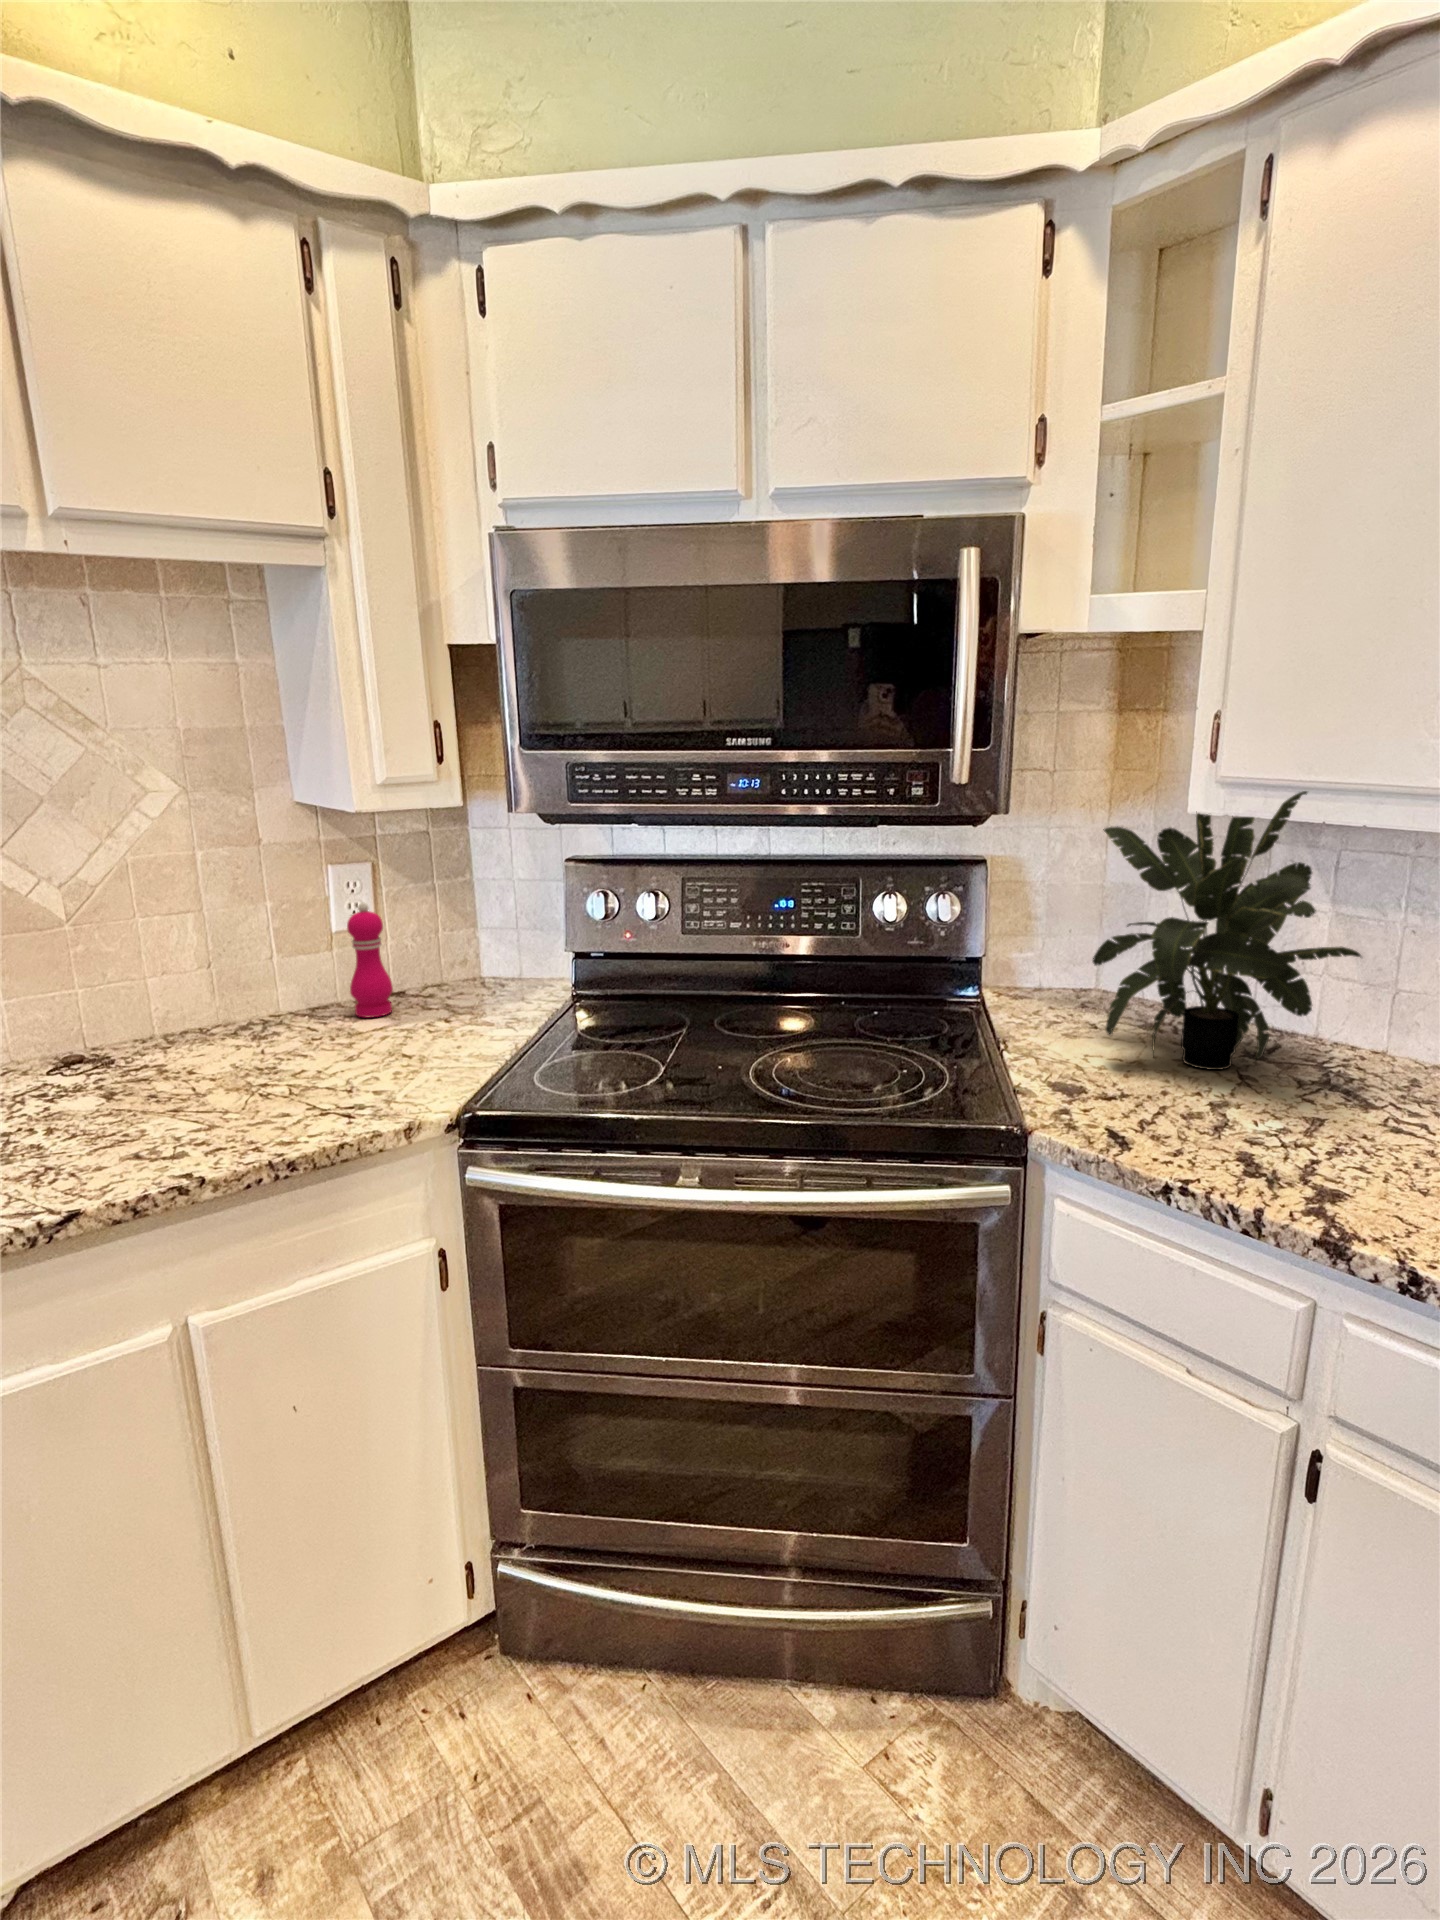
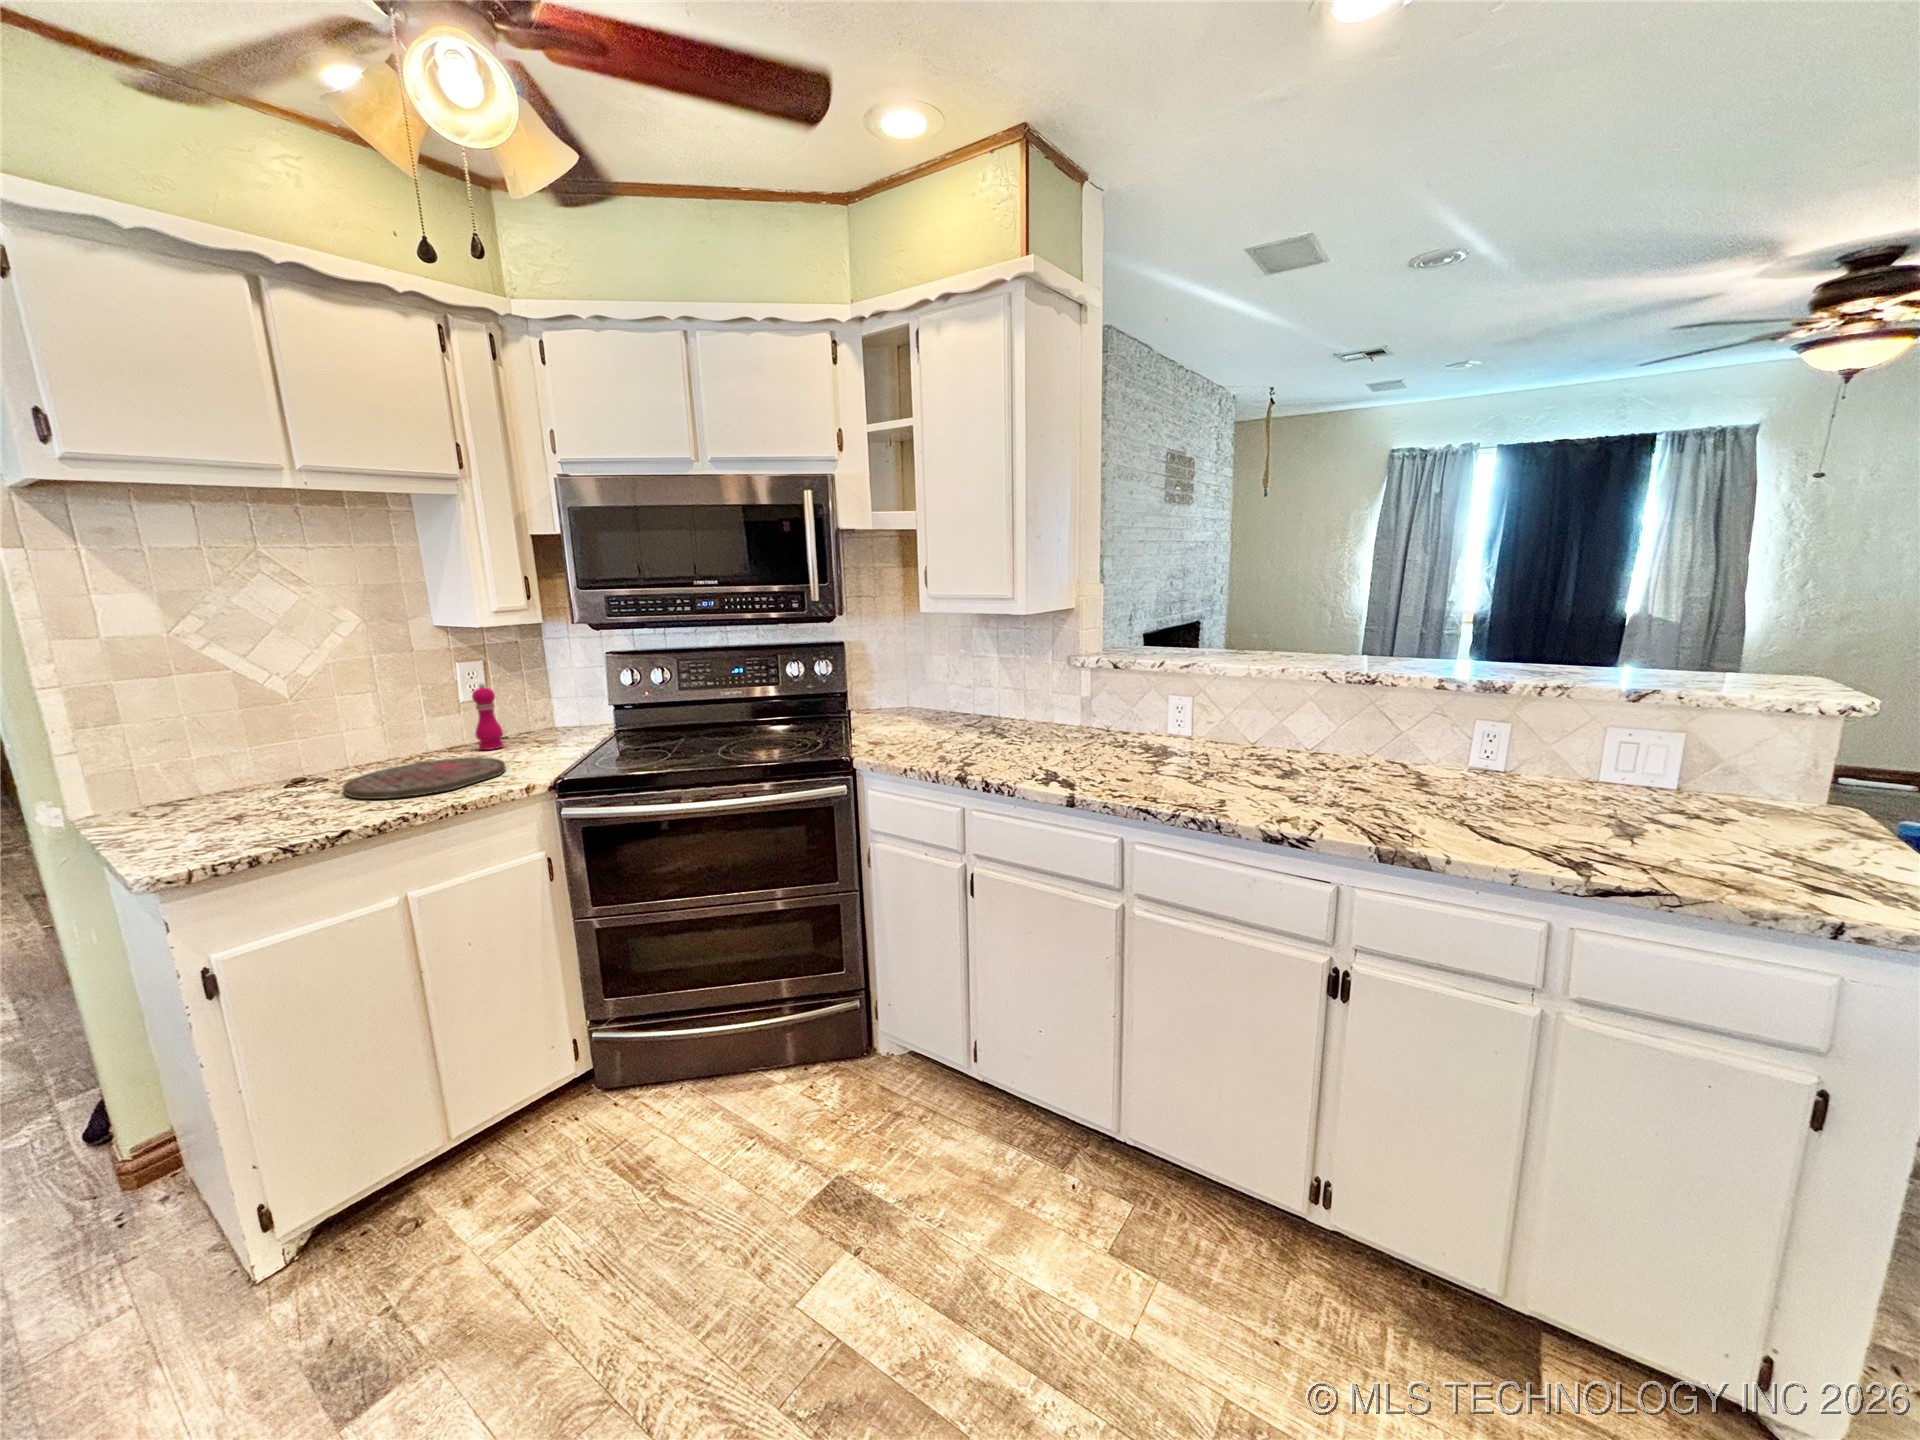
potted plant: present [1093,791,1361,1070] -> none [892,600,997,733]
cutting board: none [117,1037,381,1131] -> present [343,757,506,799]

